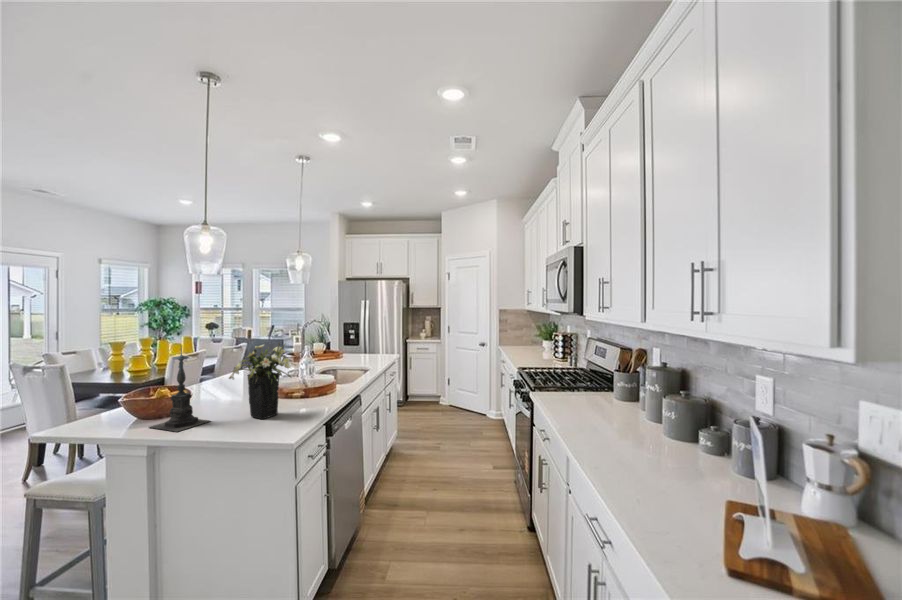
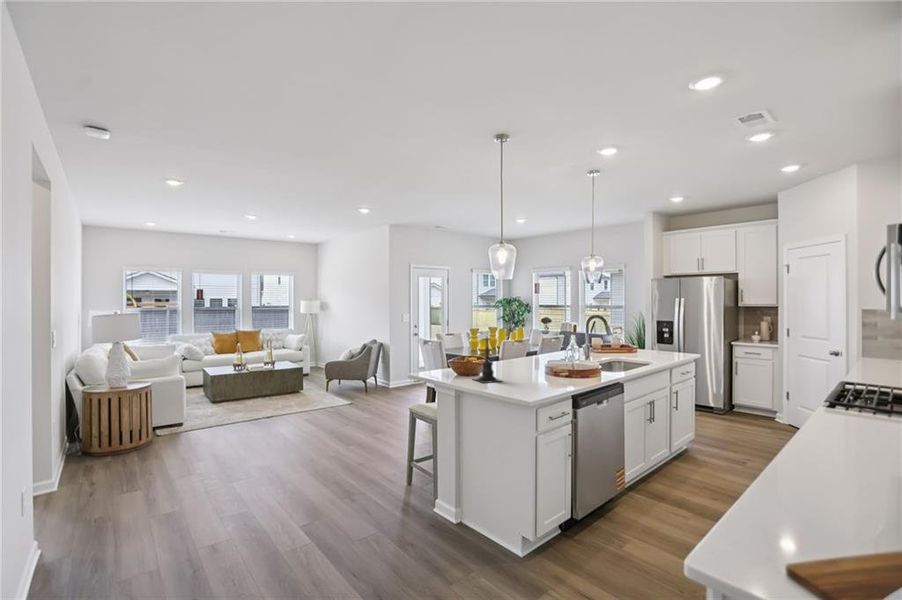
flower arrangement: present [229,343,295,419] -> none [510,333,552,385]

